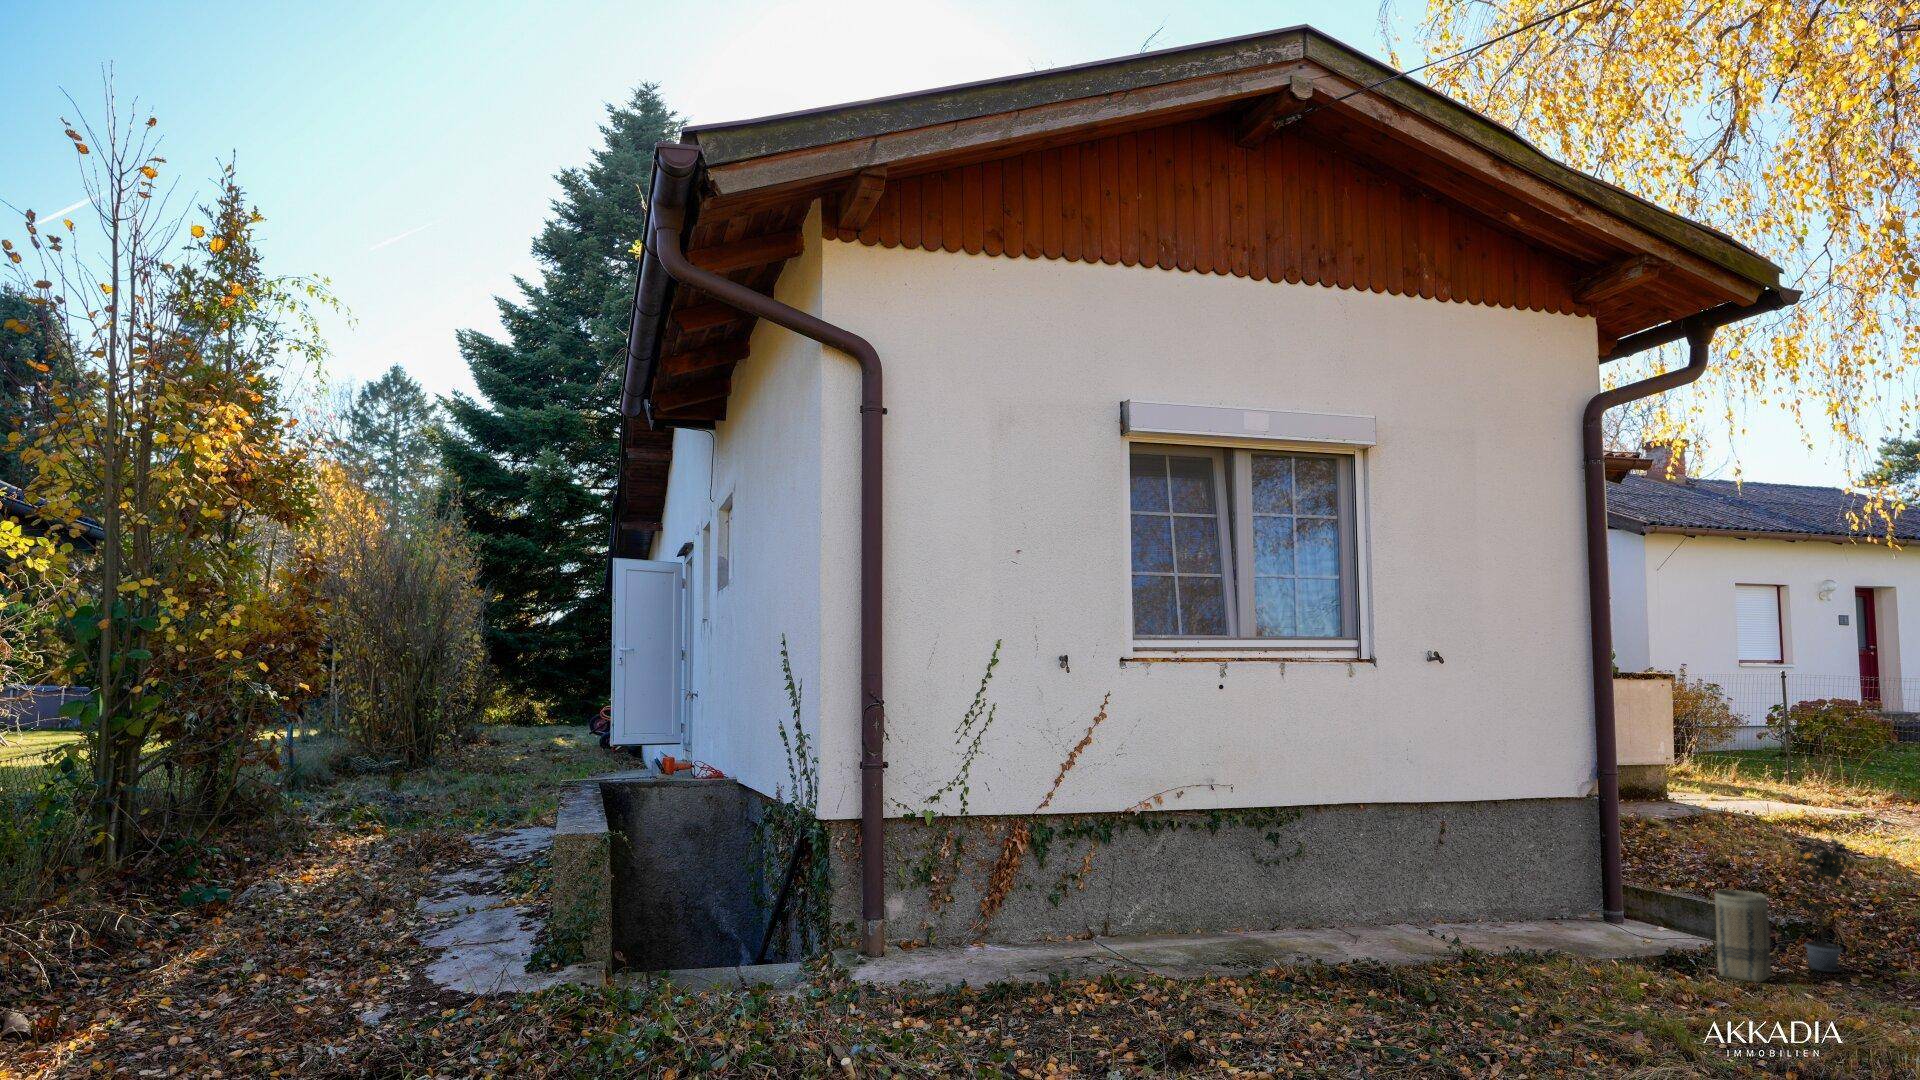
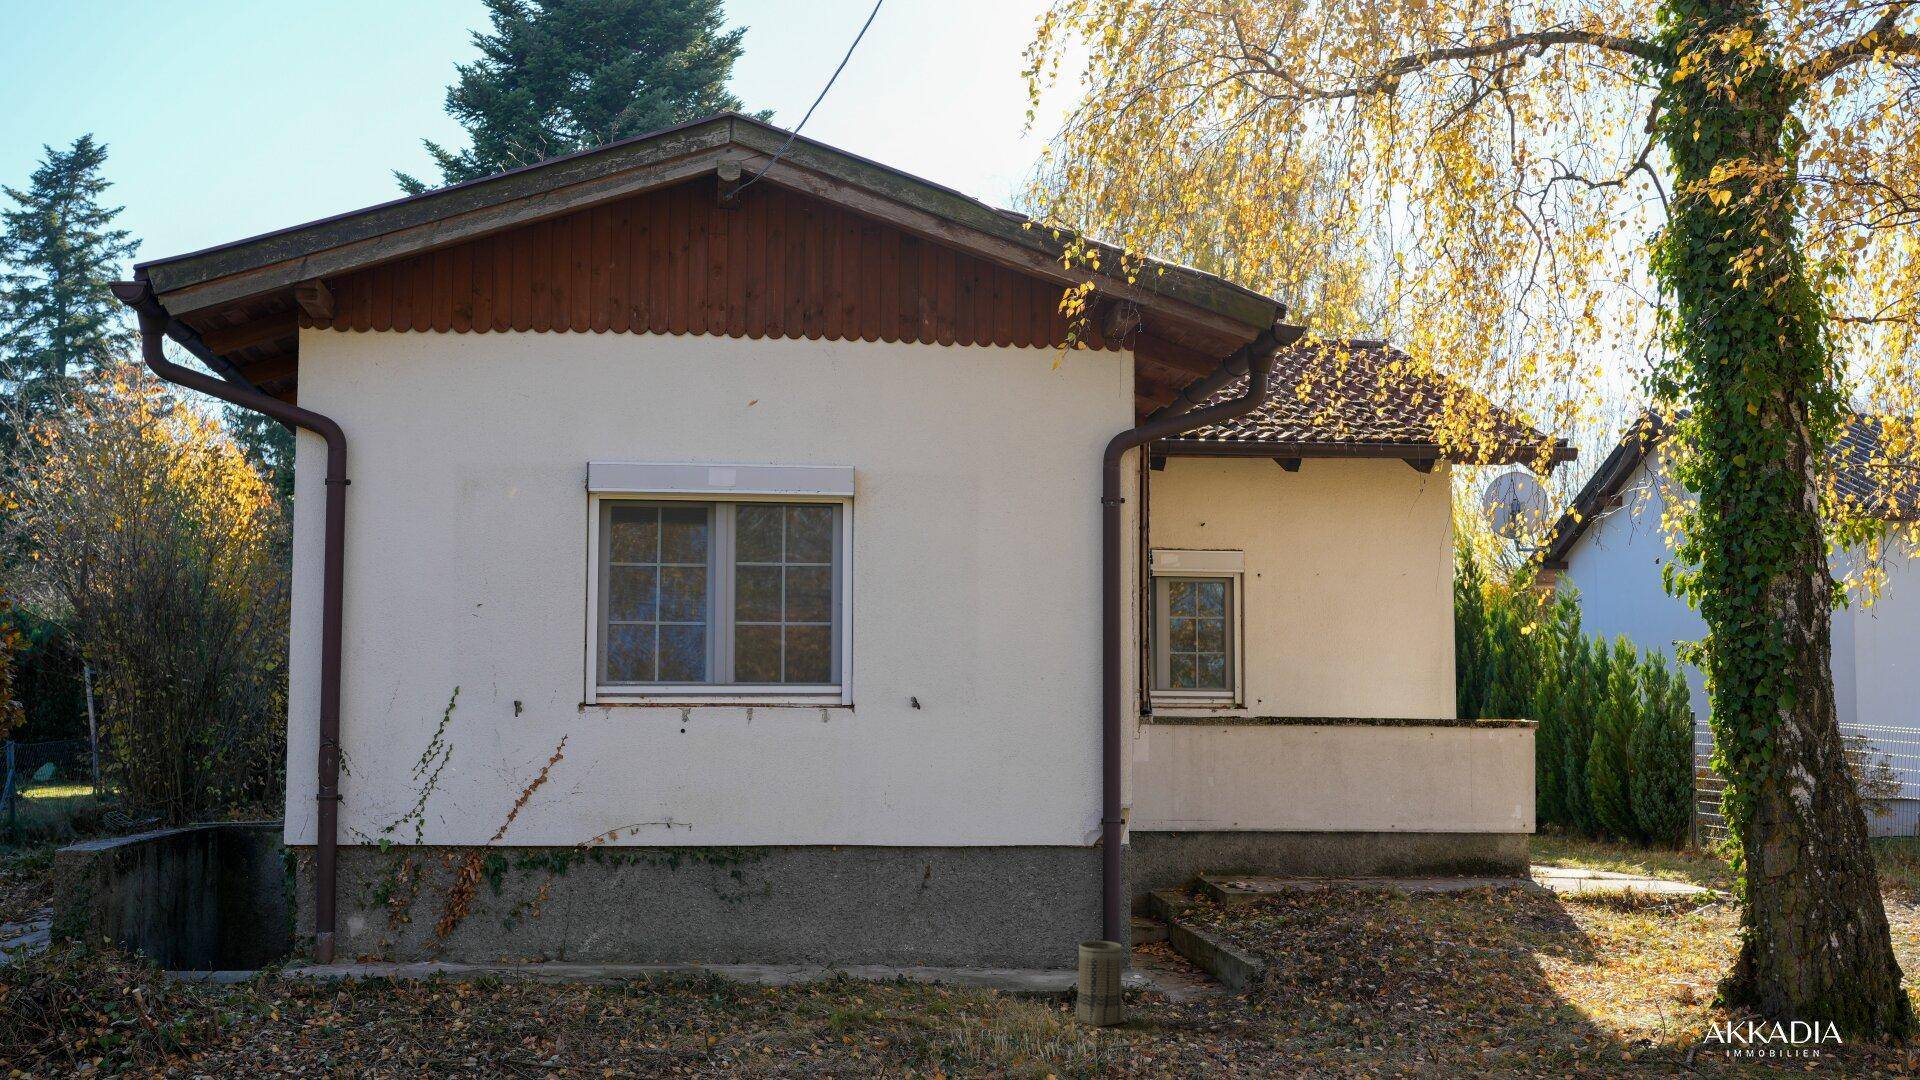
potted plant: present [1789,834,1857,973] -> none [1172,892,1229,1023]

